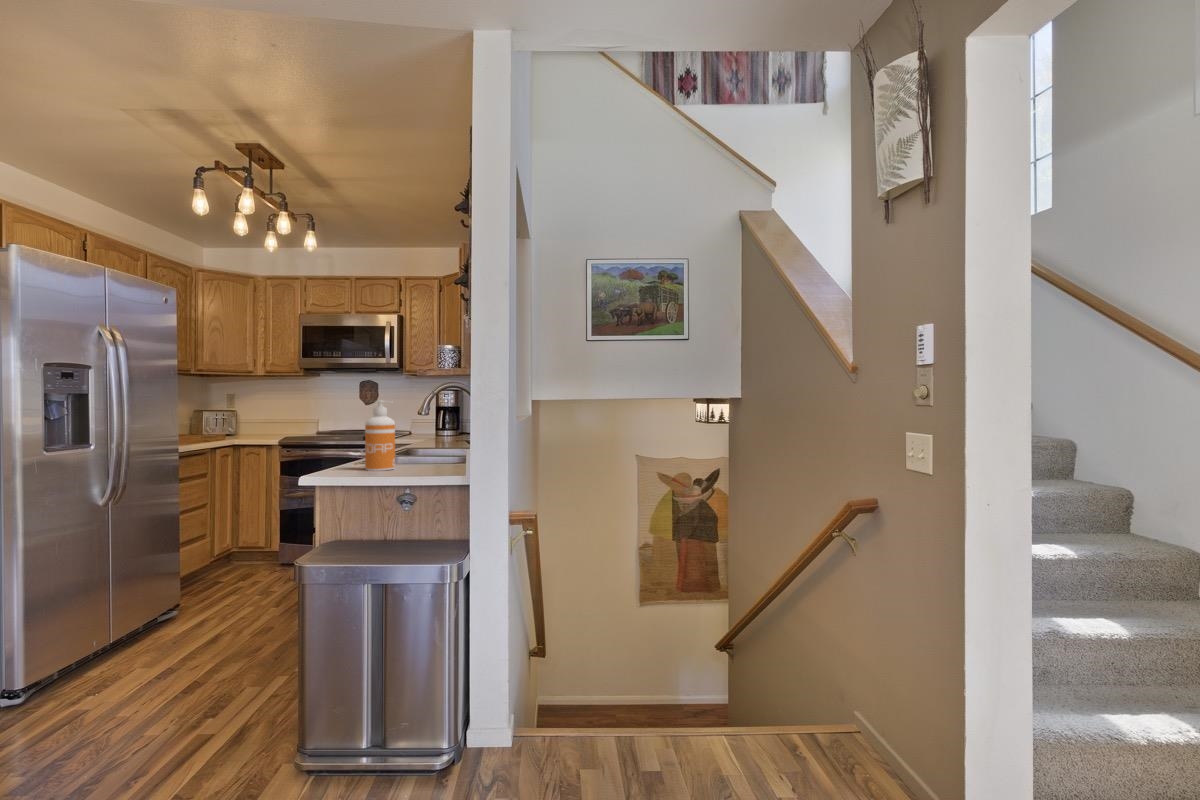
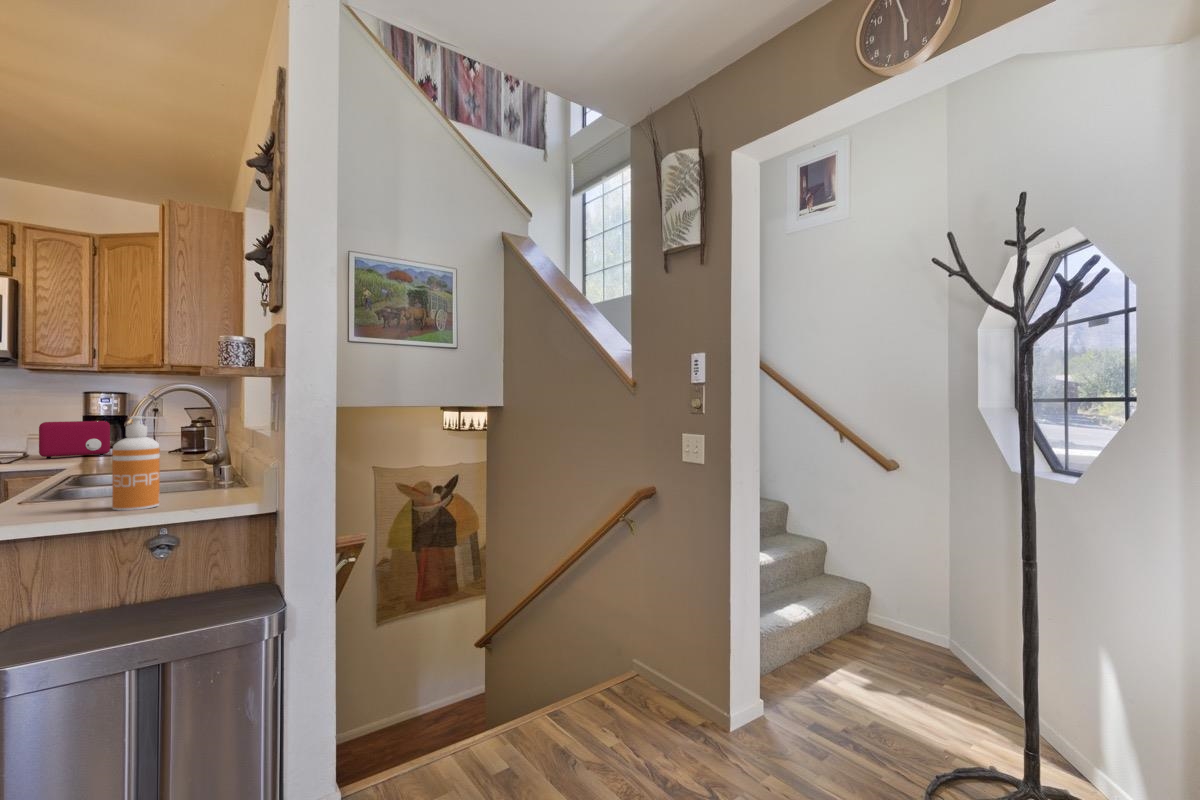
toaster: none [415,412,455,438] -> present [39,421,110,458]

